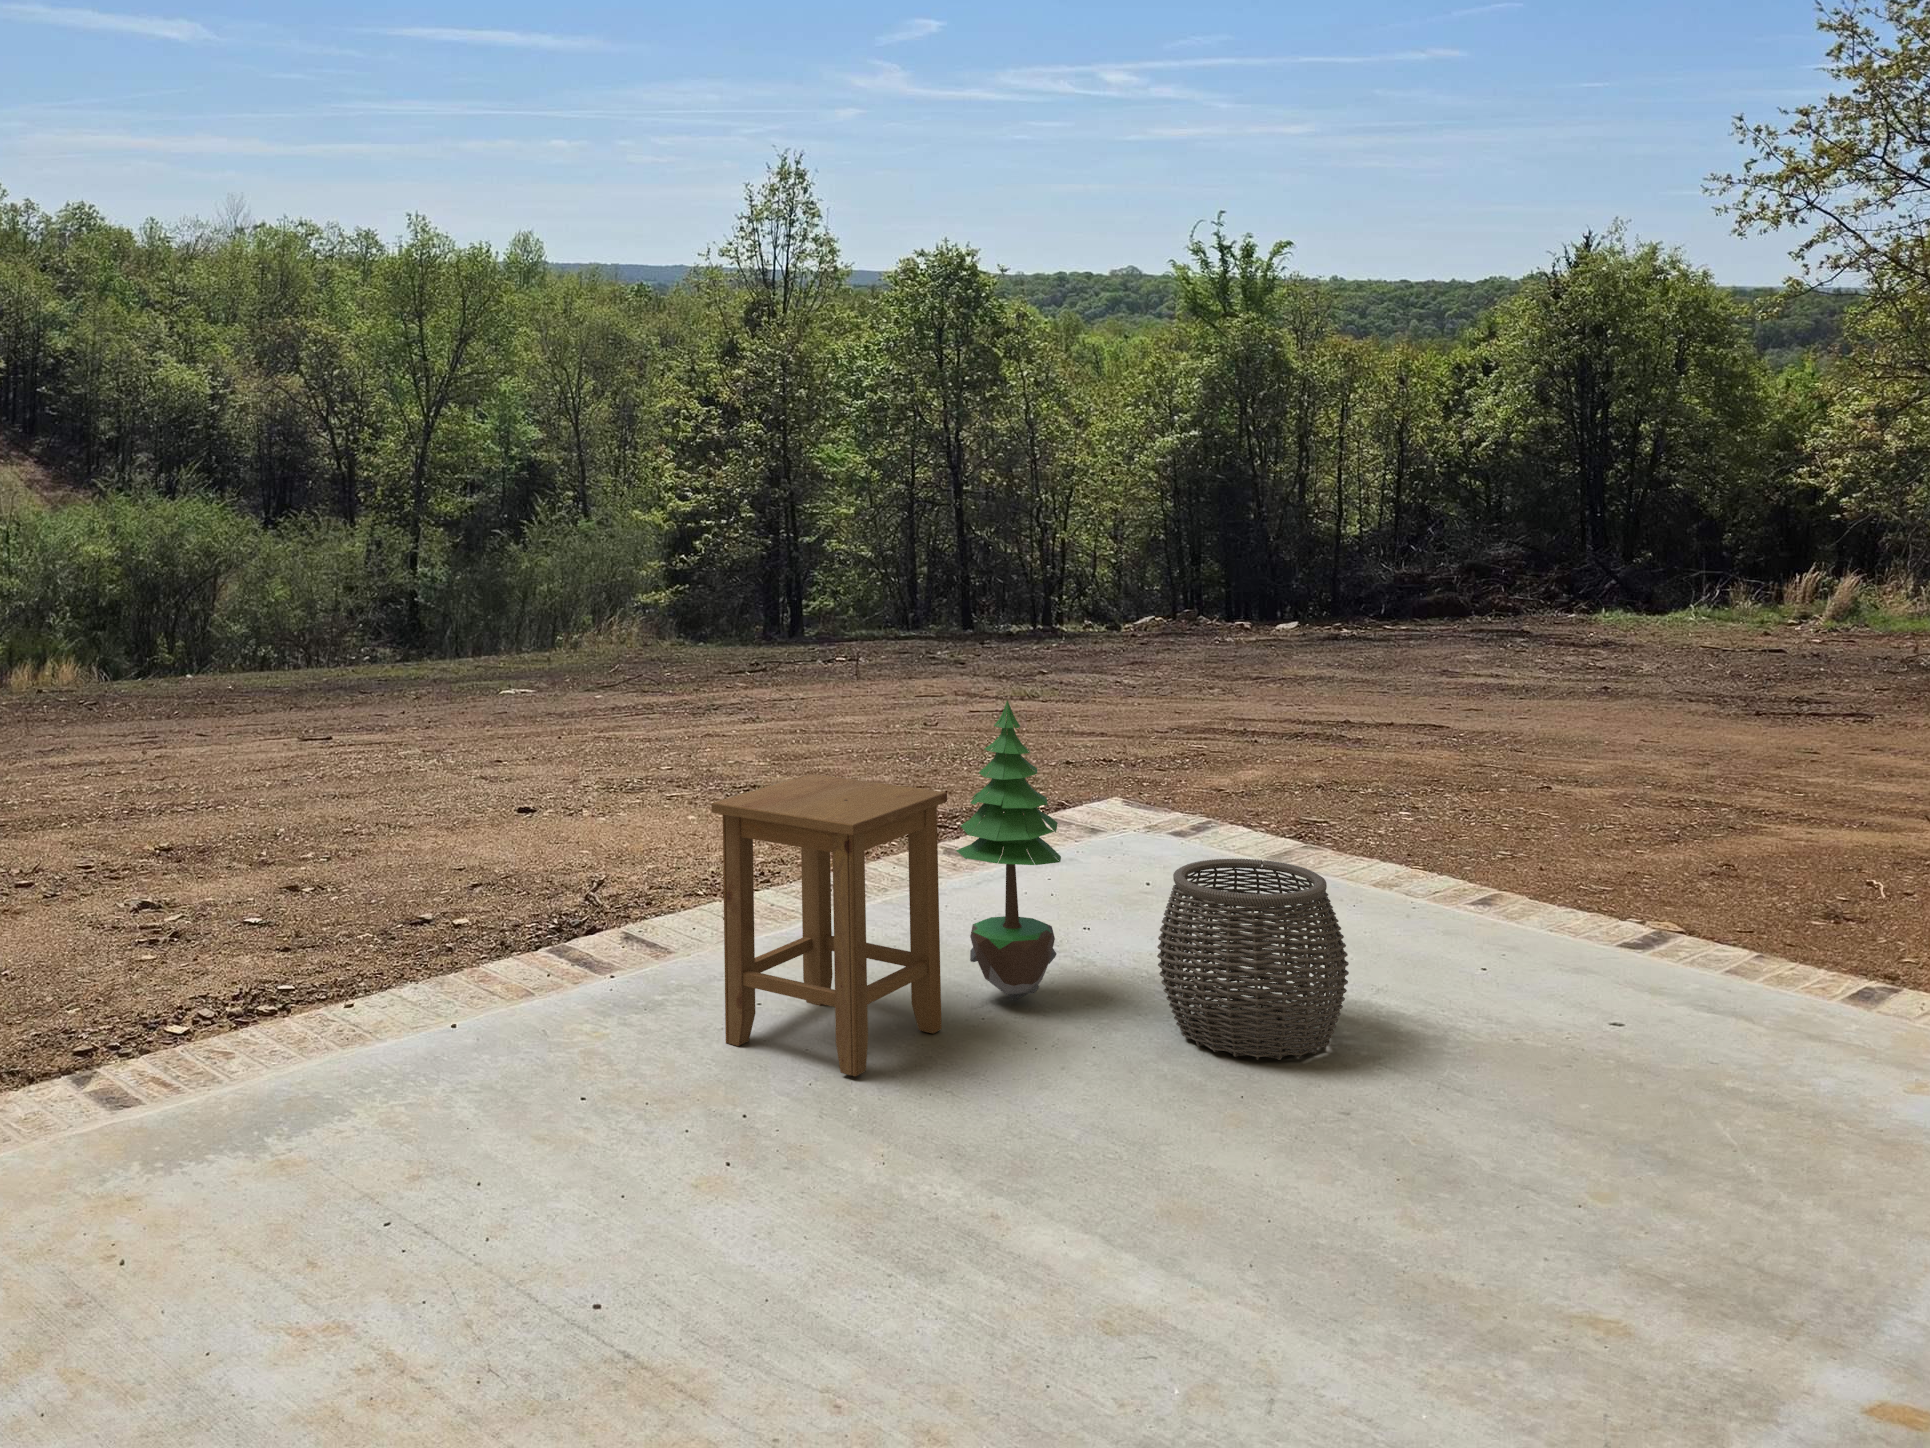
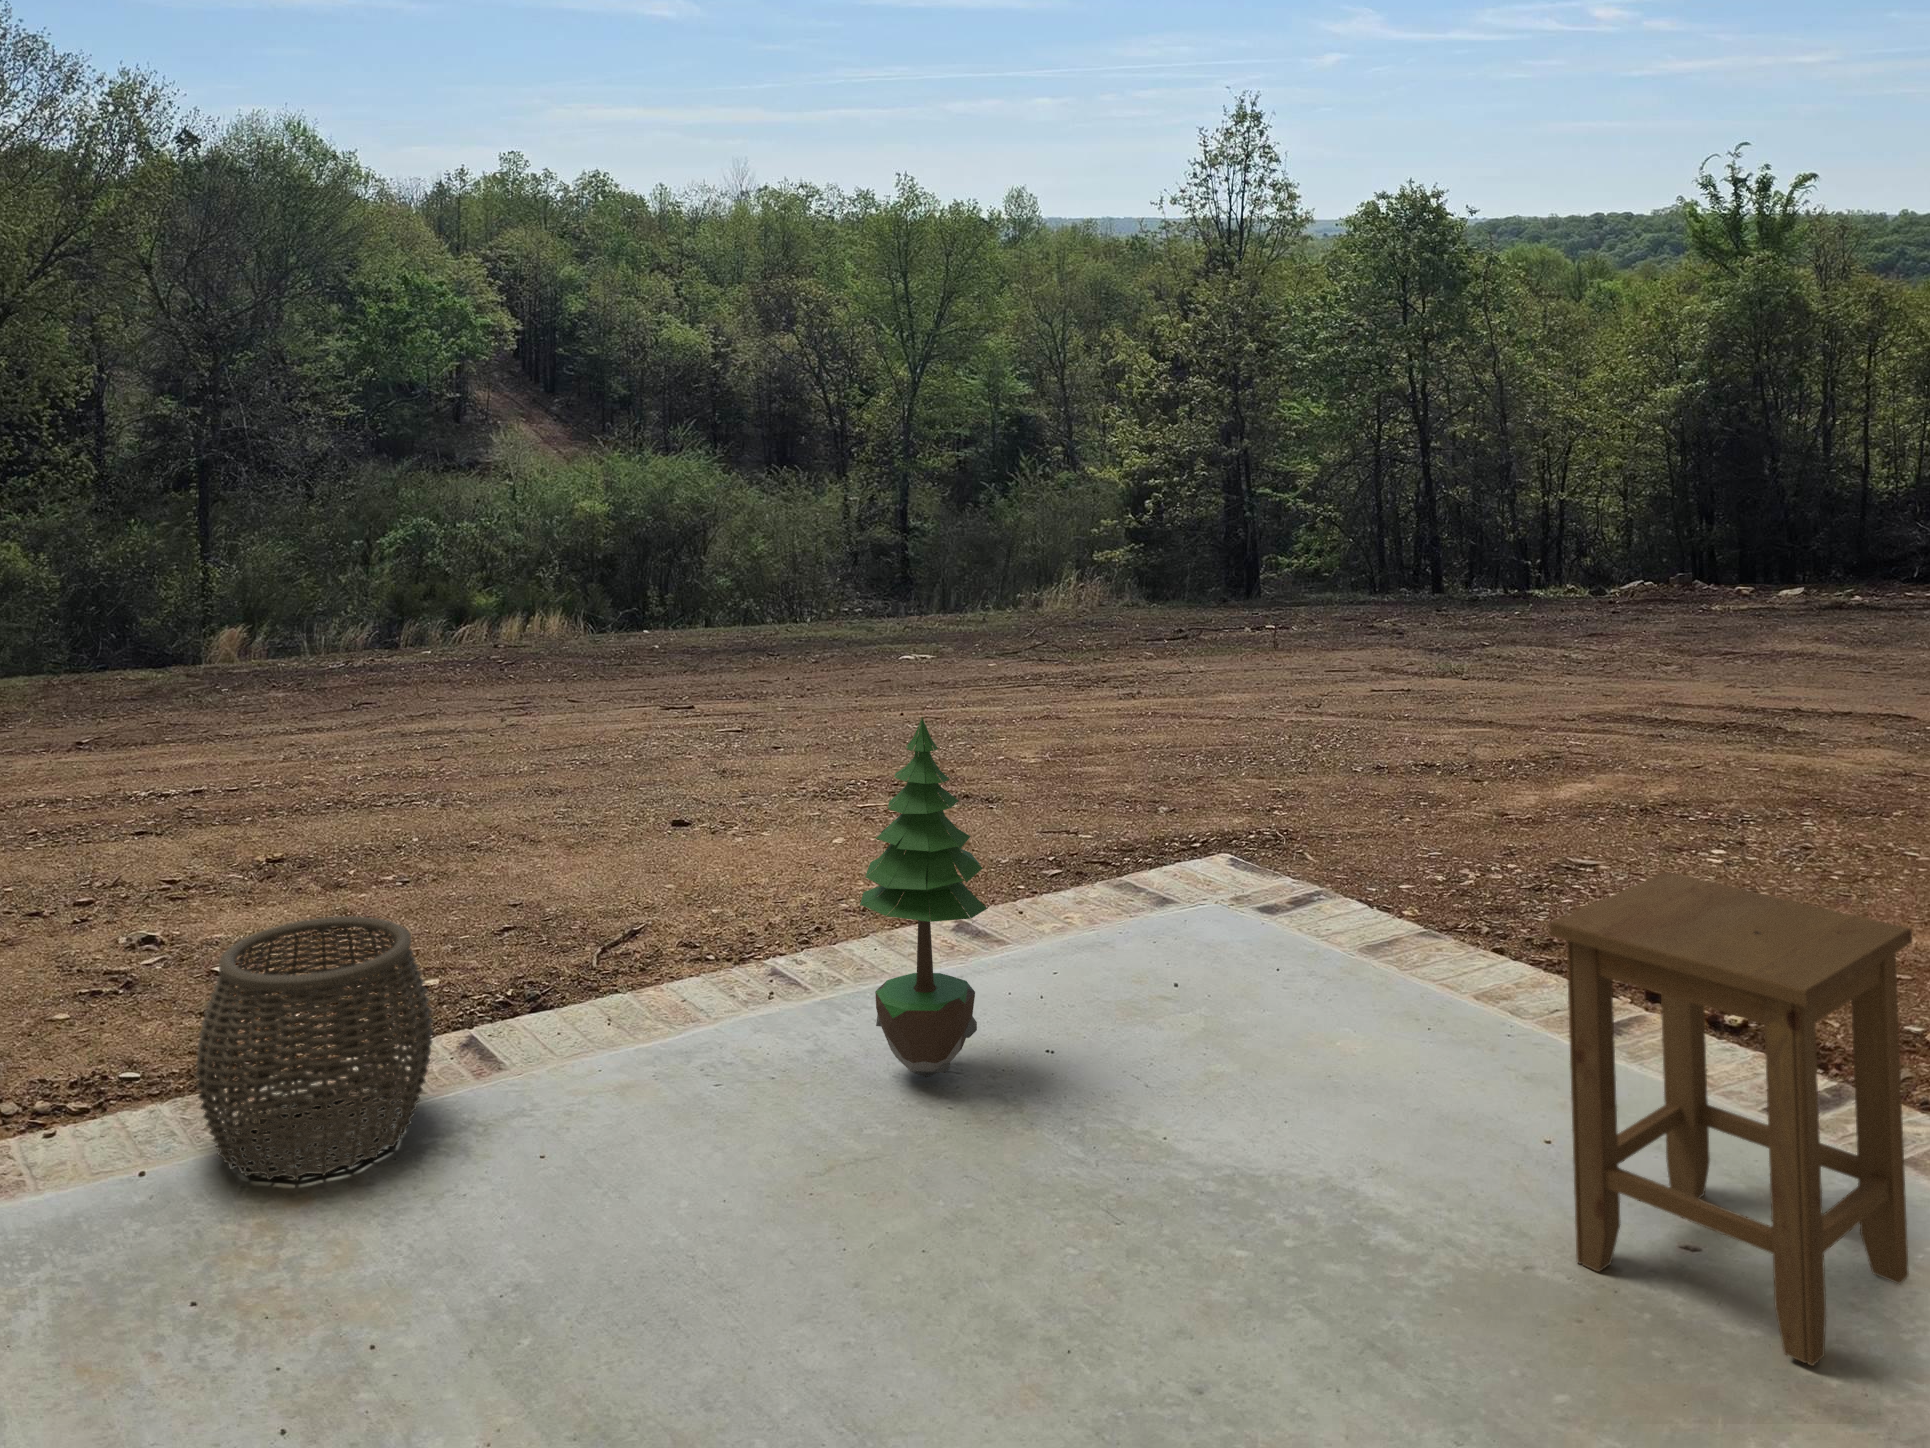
stool: present [711,774,947,1076] -> present [1550,872,1912,1366]
woven basket: present [1157,859,1349,1060] -> present [195,916,433,1180]

